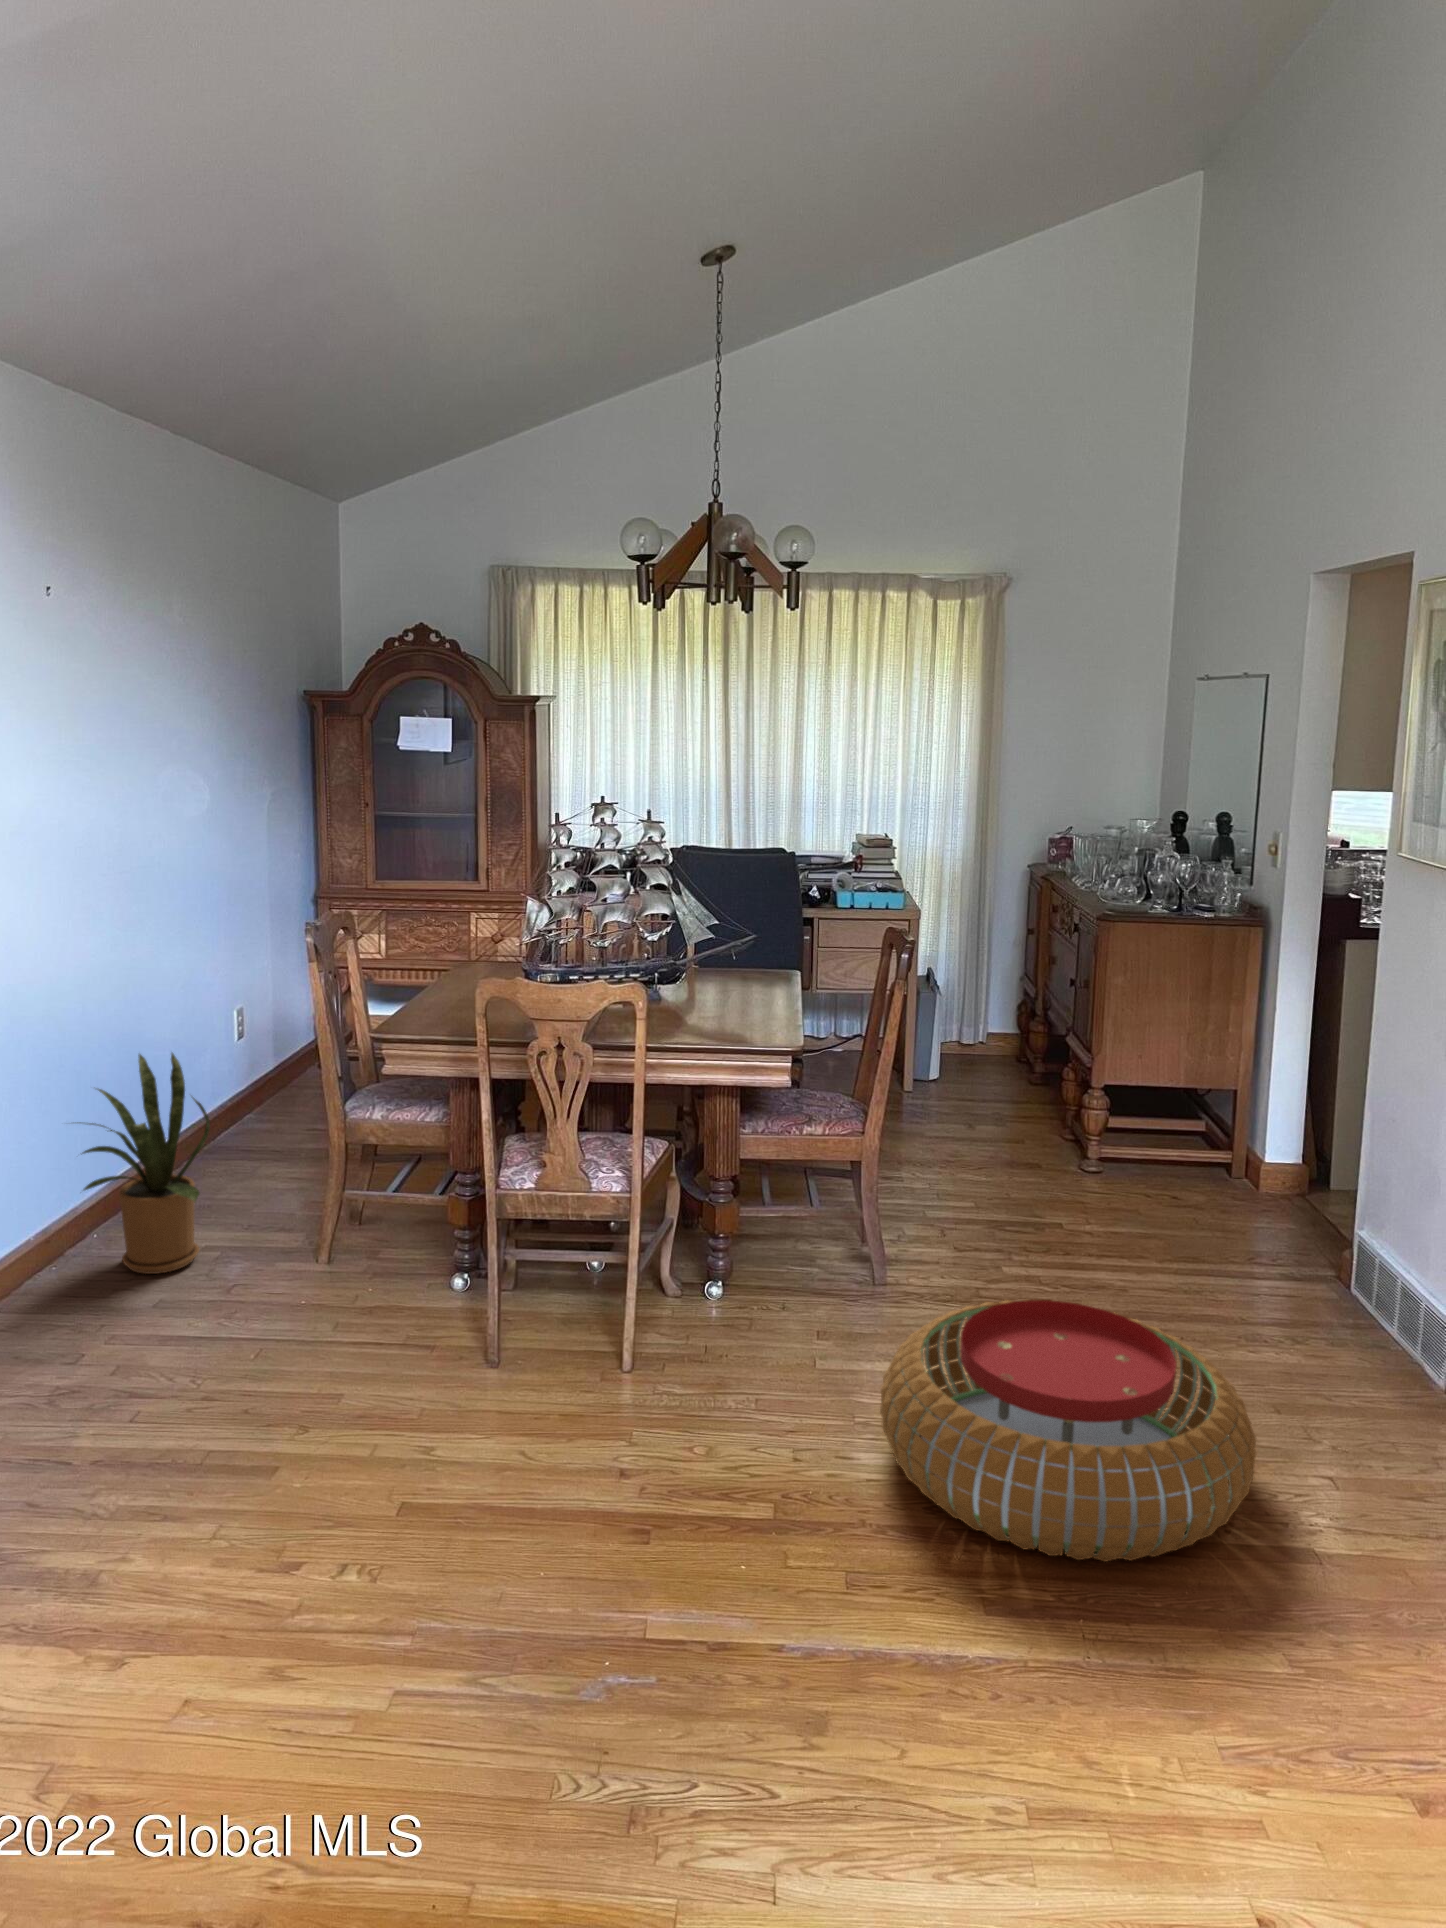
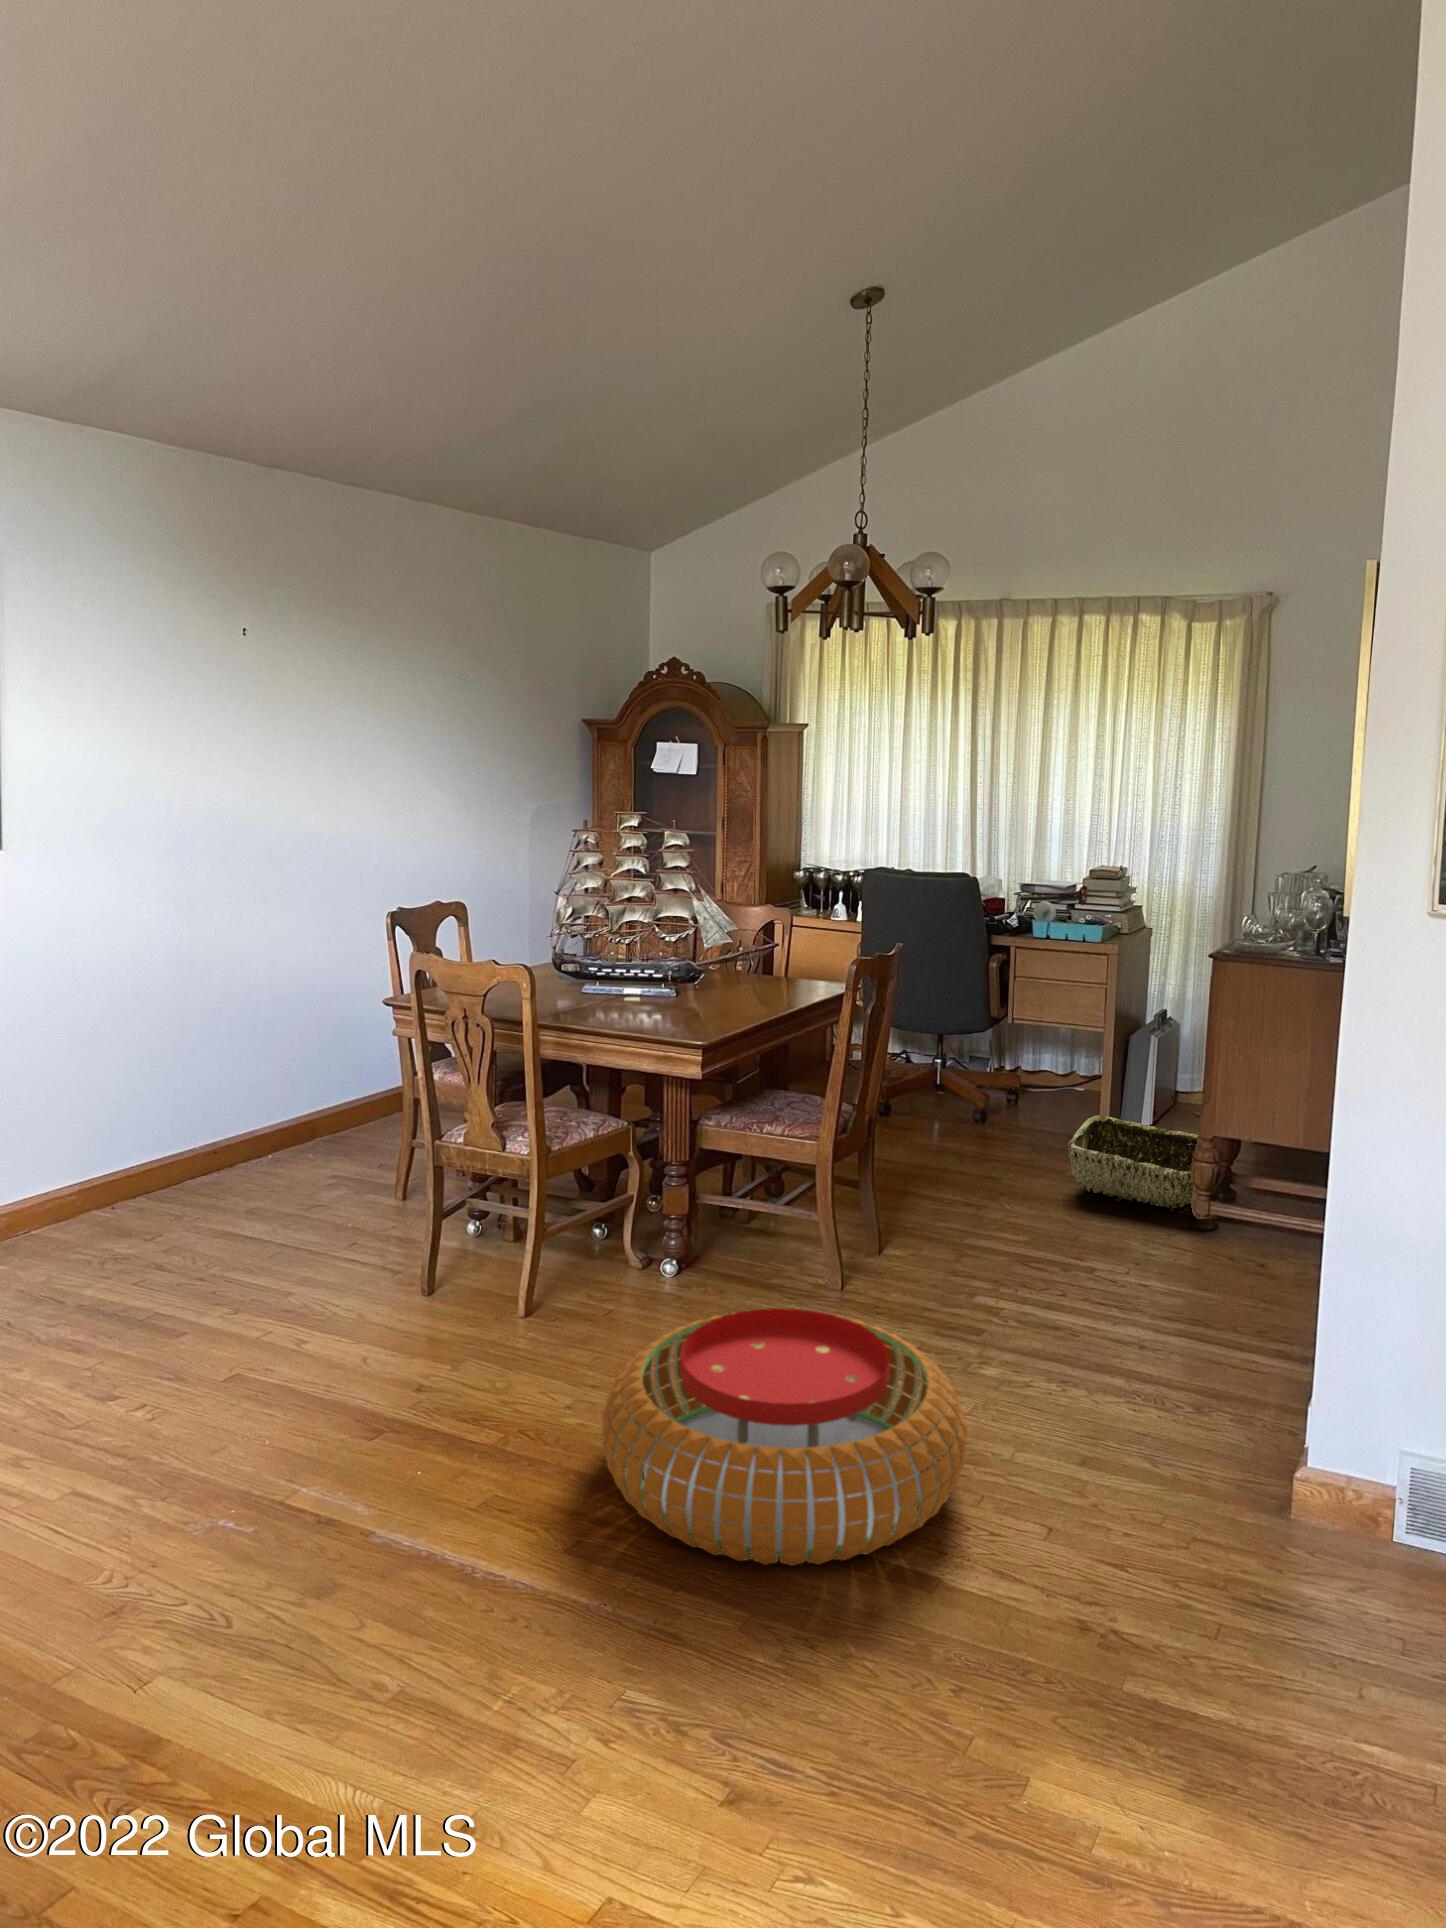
house plant: present [77,1053,210,1274] -> none [222,1005,331,1184]
woven basket: none [936,1067,1066,1144] -> present [1068,1115,1198,1208]

